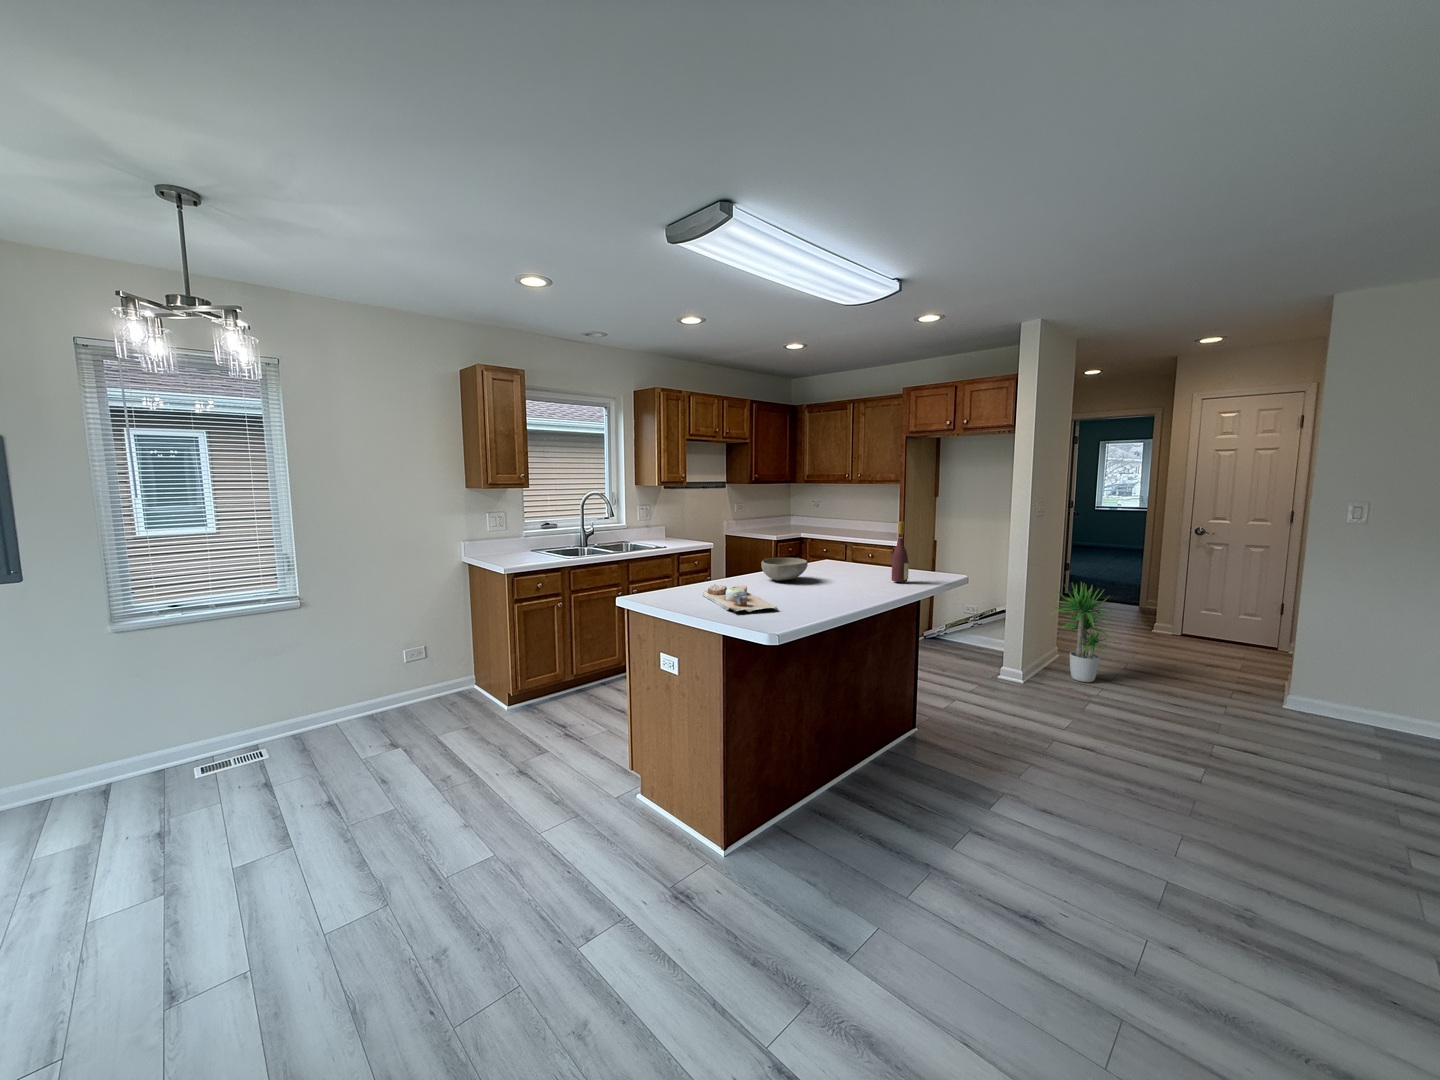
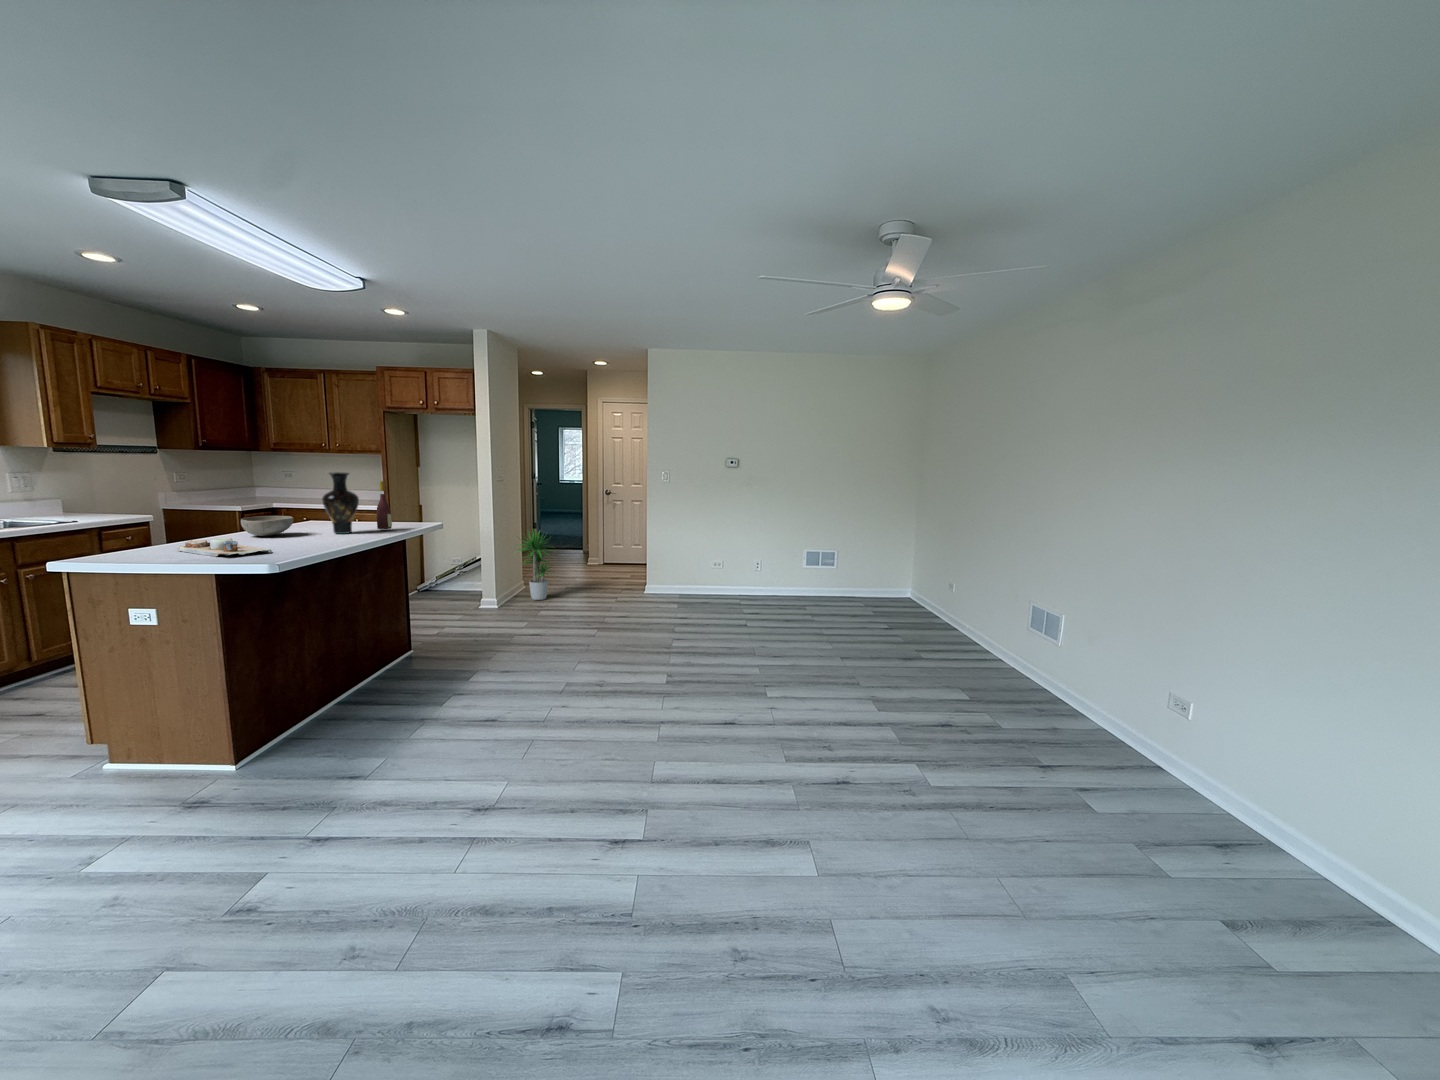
vase: none [837,511,874,585] -> present [322,472,359,534]

